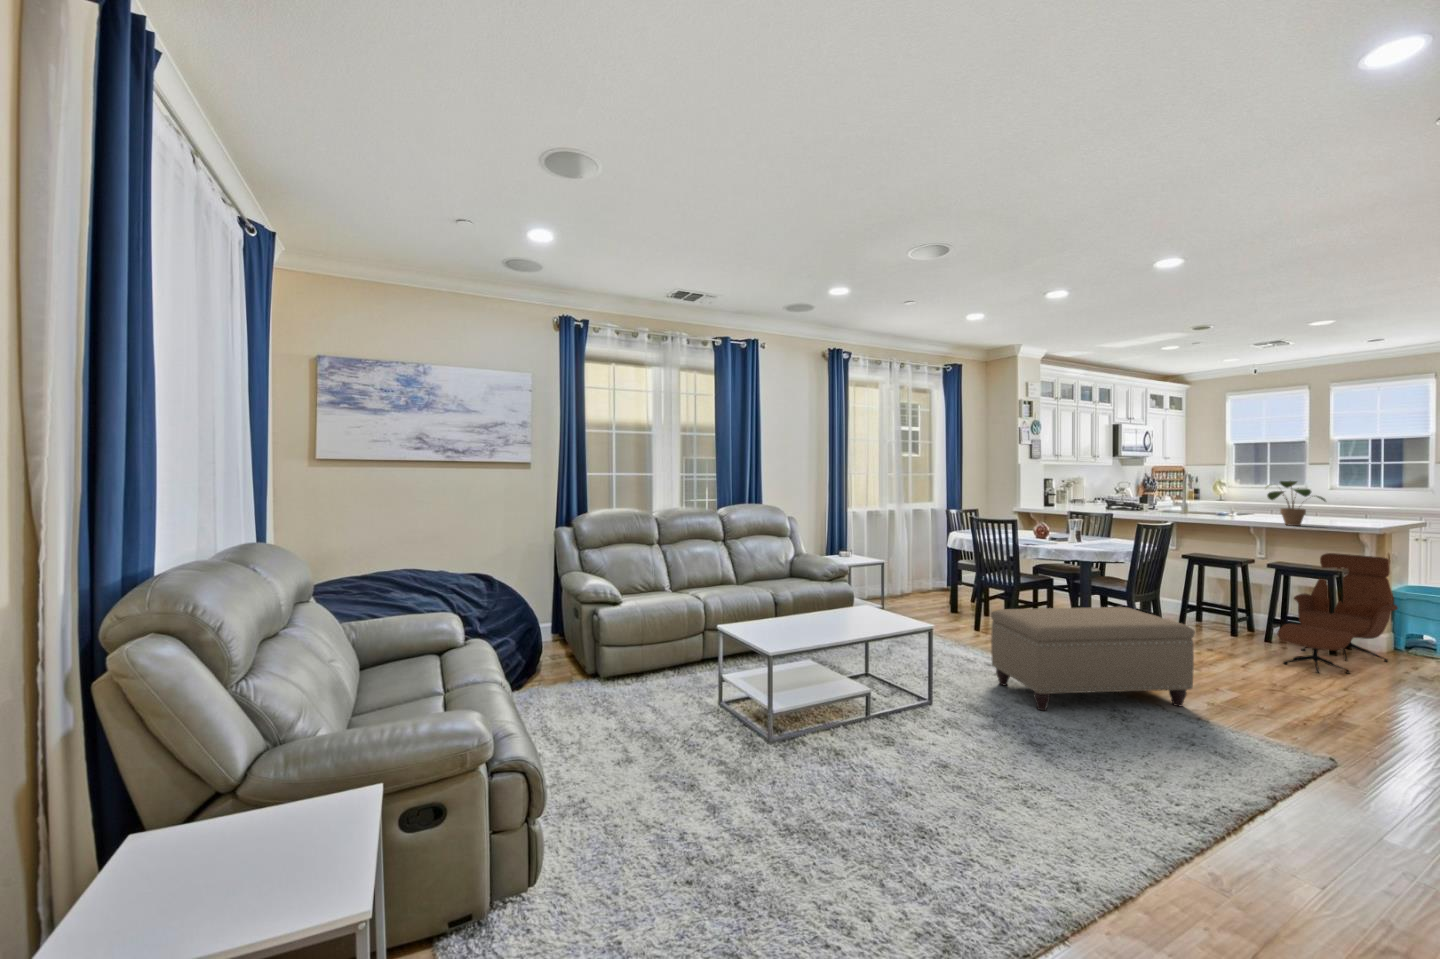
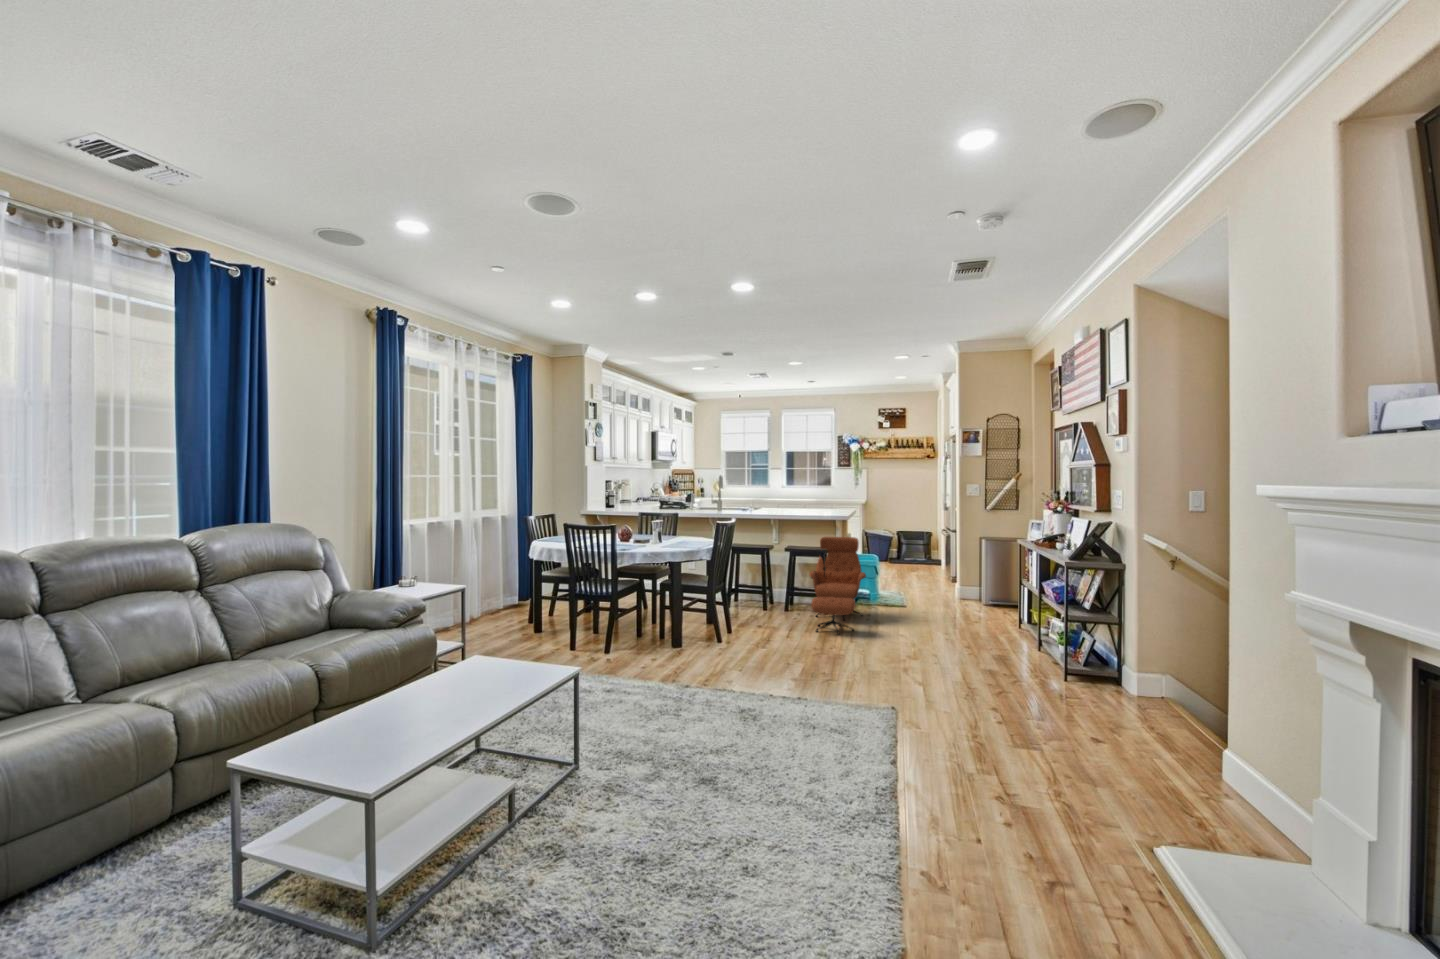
potted plant: present [1266,481,1326,526] -> none [786,480,823,517]
ottoman: present [991,607,1195,711] -> none [623,605,797,737]

